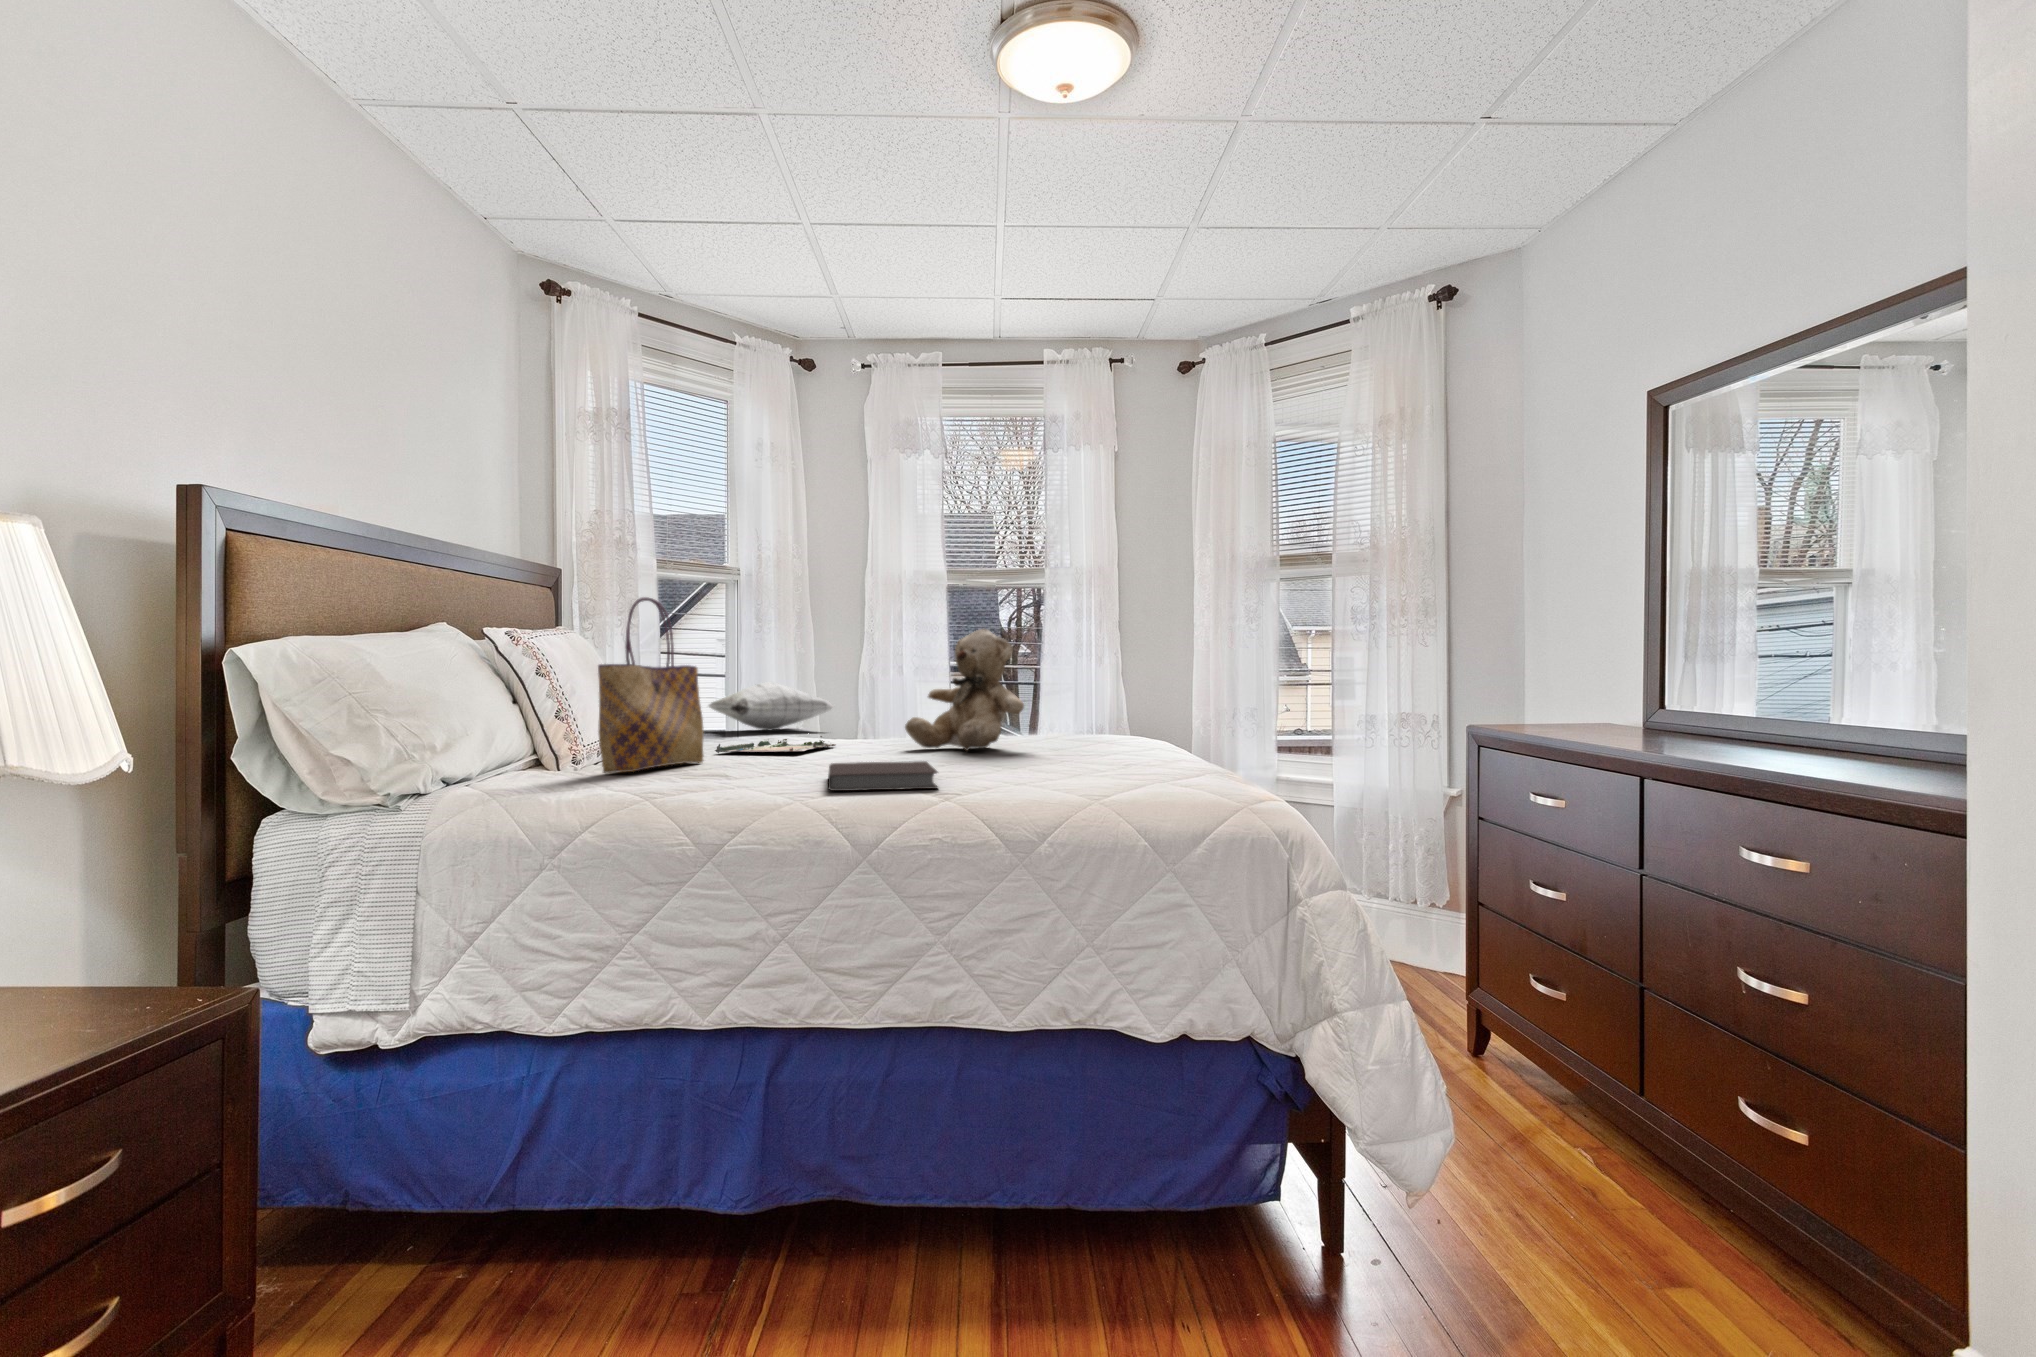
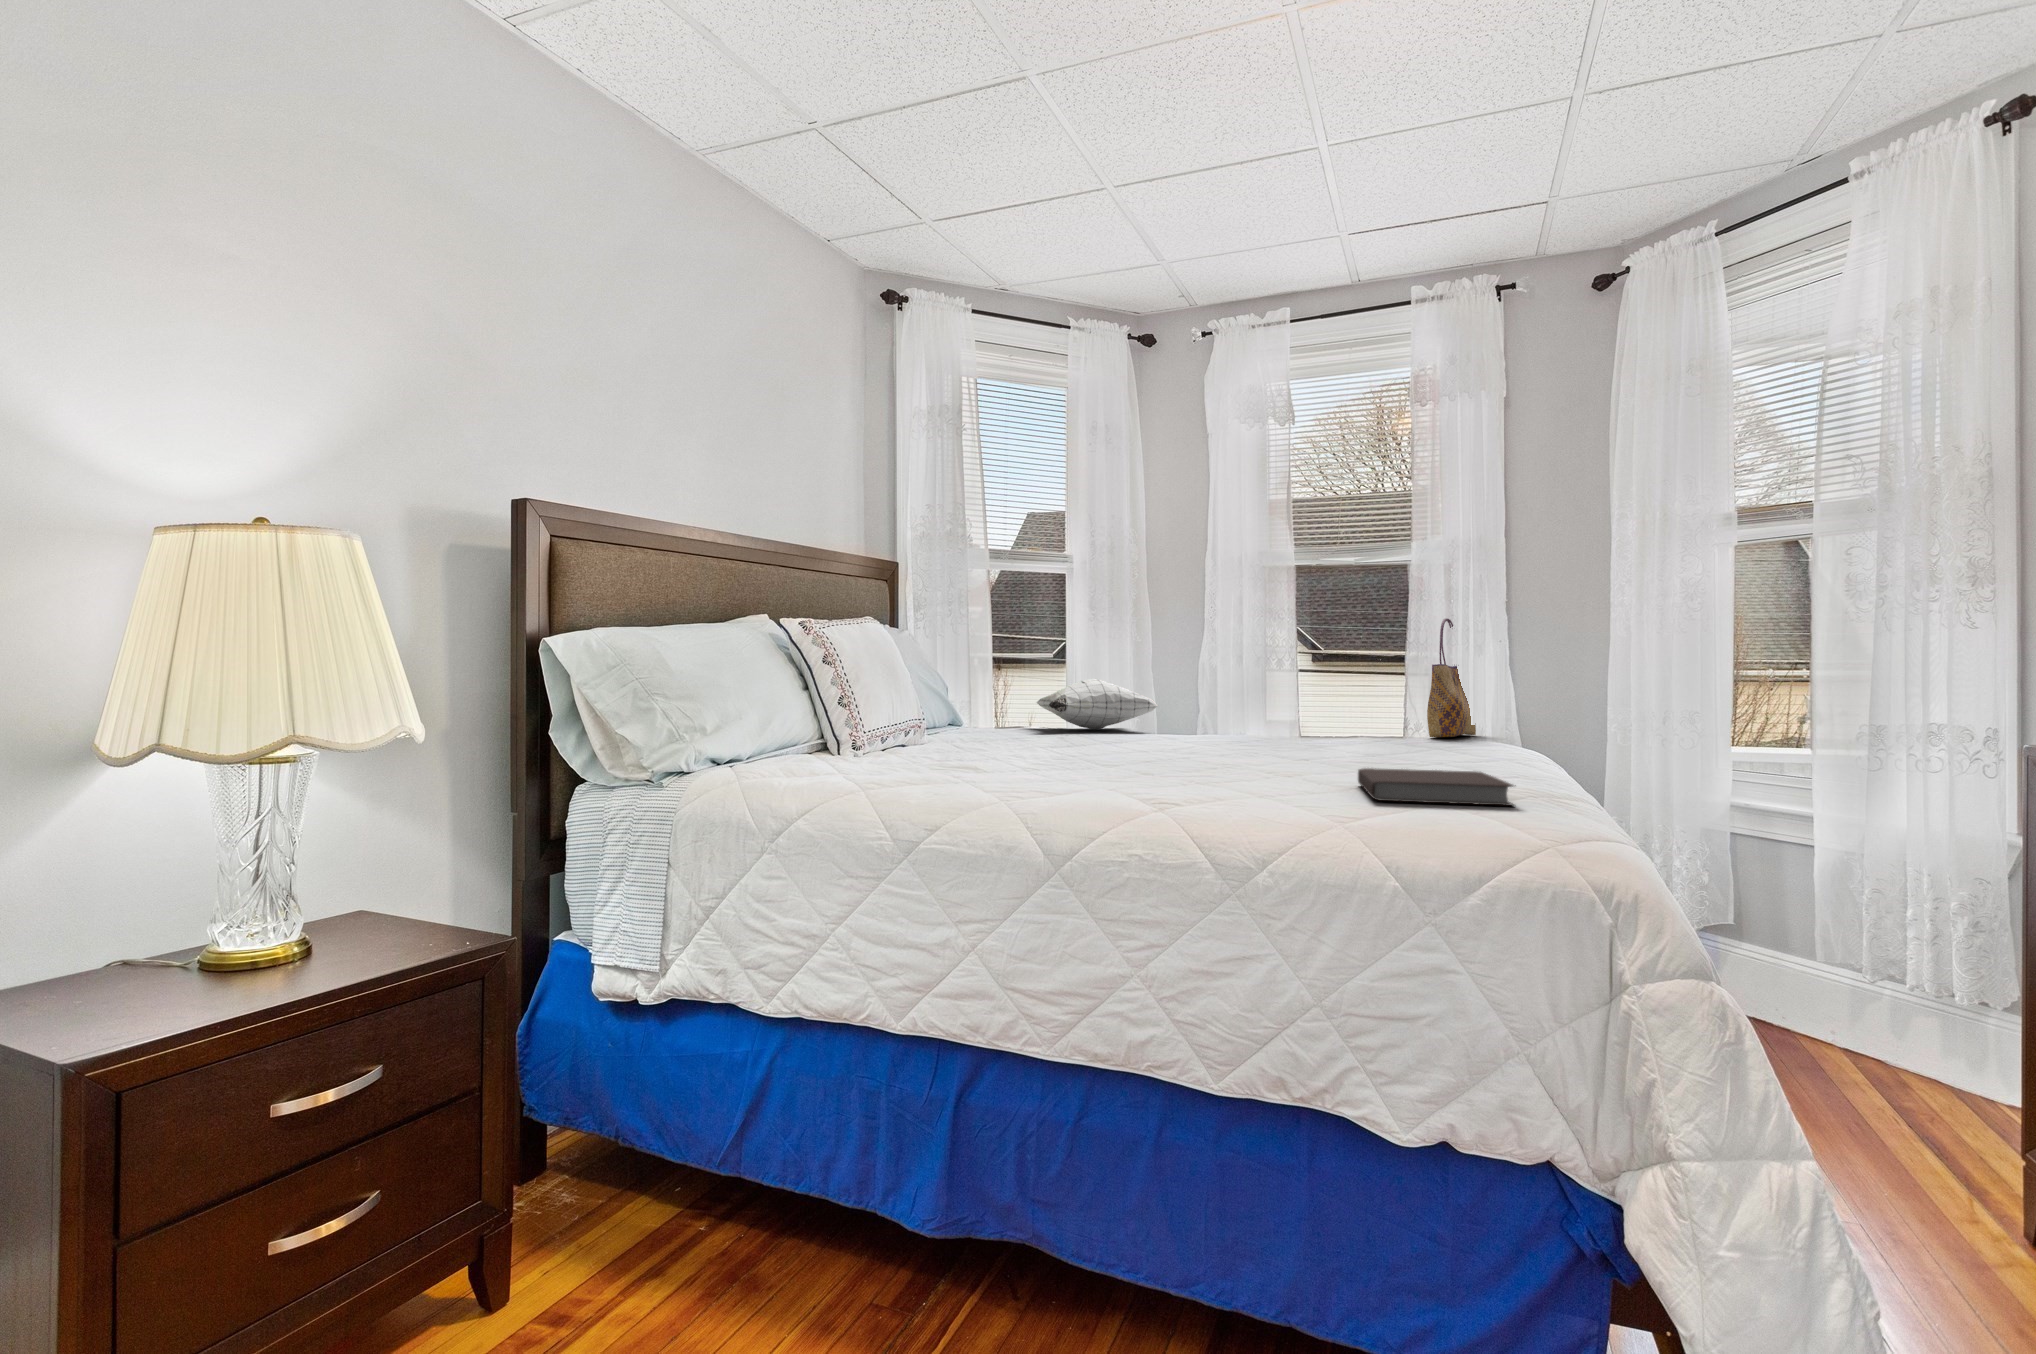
tote bag: present [598,597,704,773] -> present [1427,618,1476,737]
teddy bear: present [905,629,1024,751] -> none [1198,615,1337,759]
tray: present [715,736,836,753] -> none [999,733,1131,750]
notebook: present [828,761,938,791] -> present [1358,768,1514,806]

